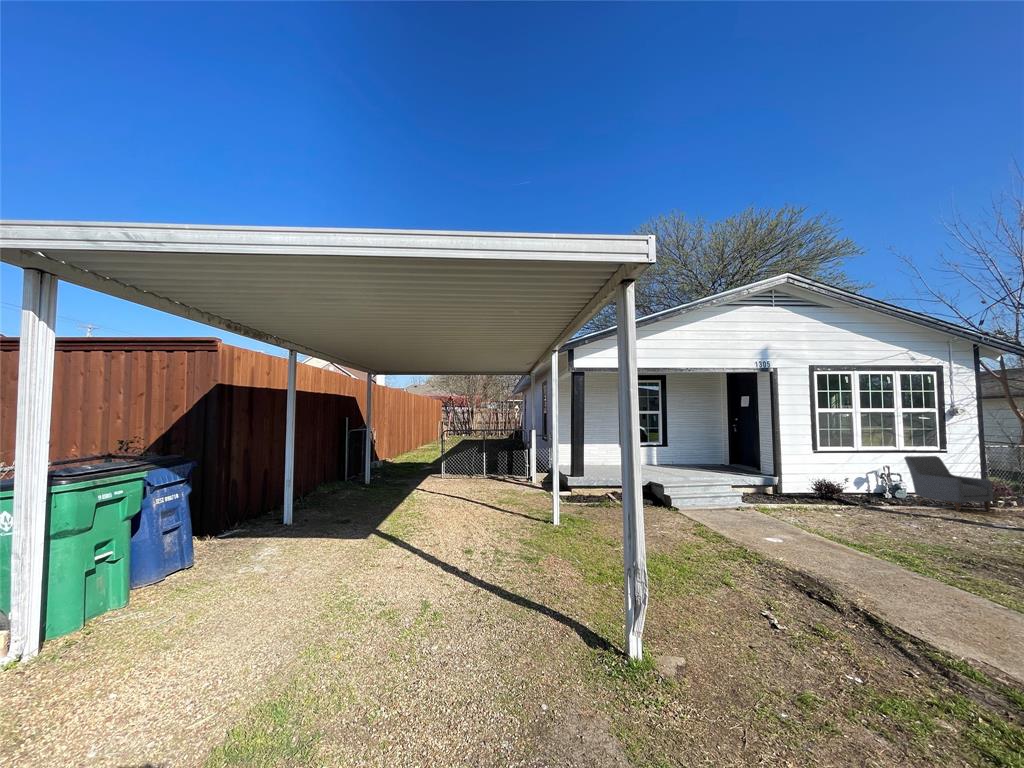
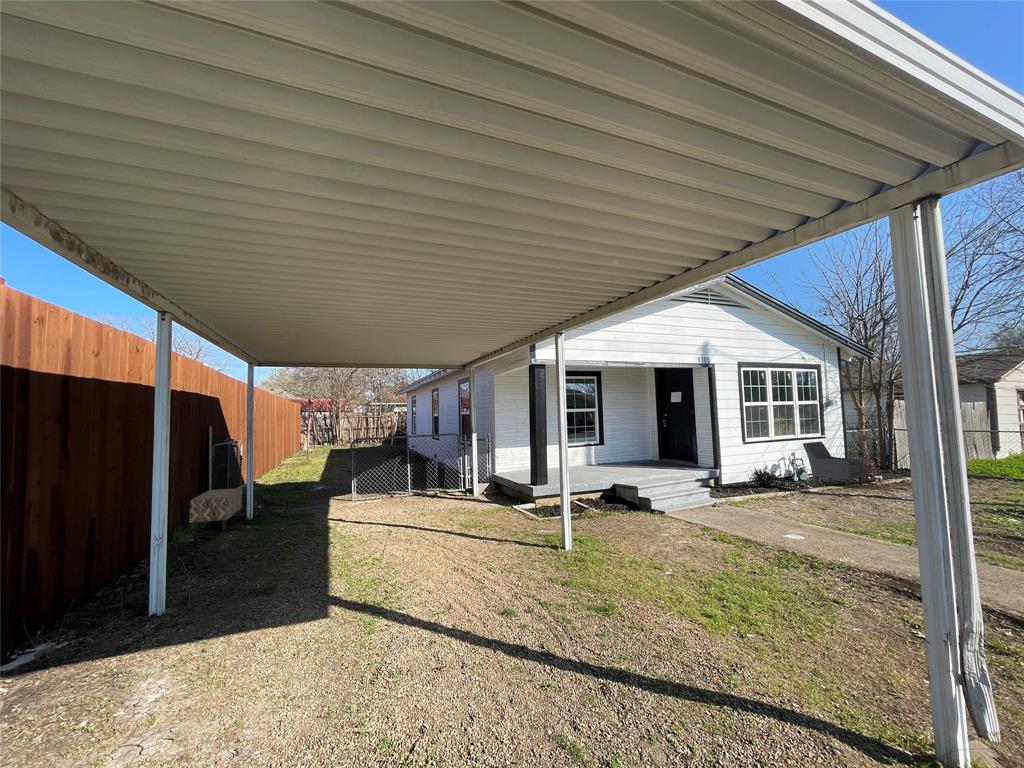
bench: none [327,461,366,487] -> present [190,488,242,530]

